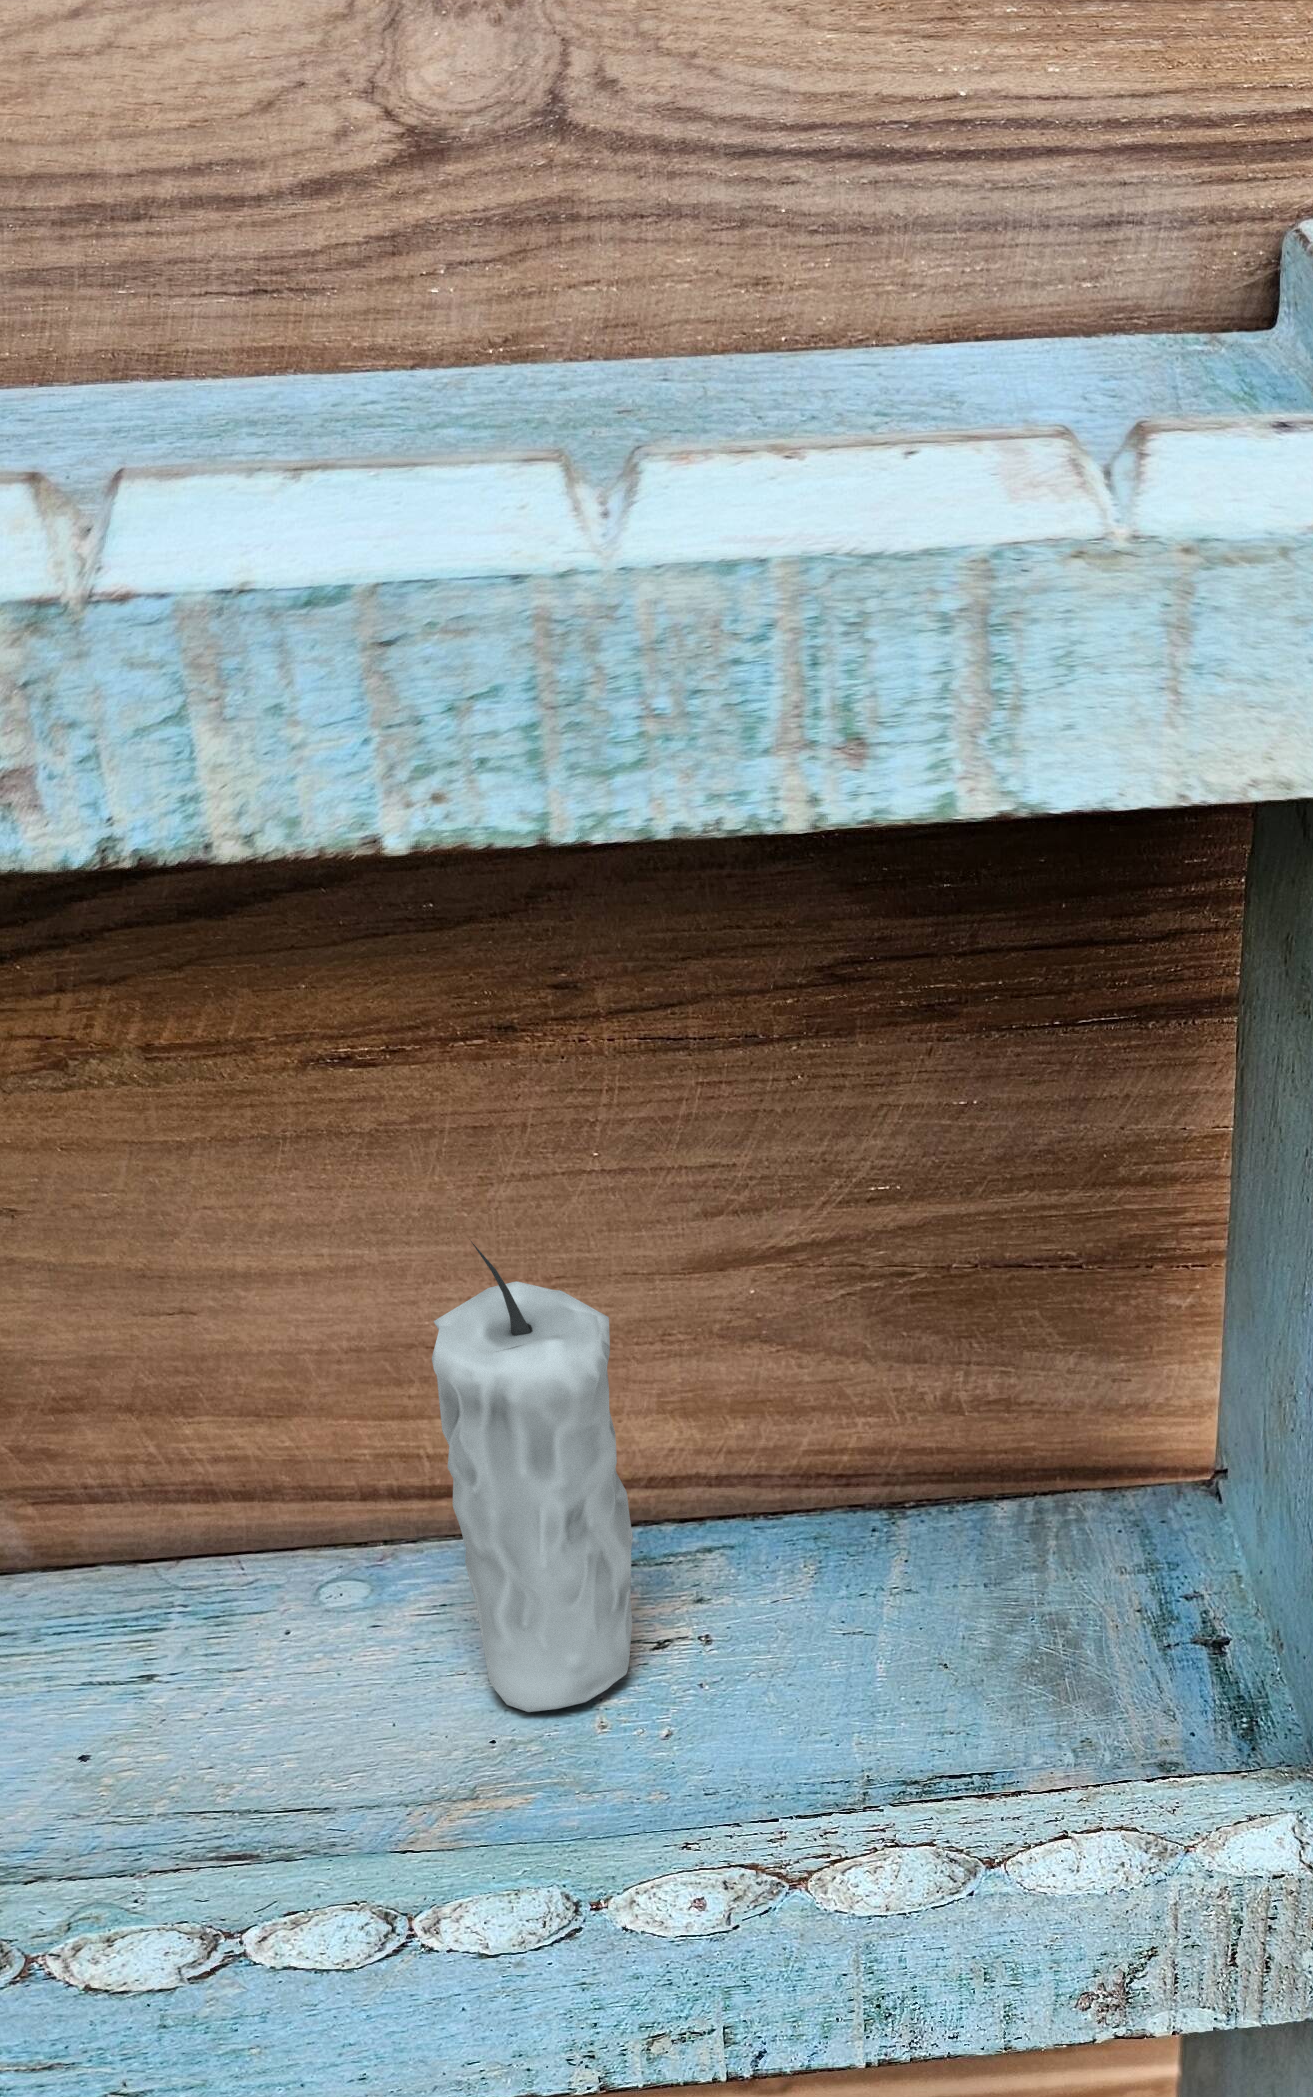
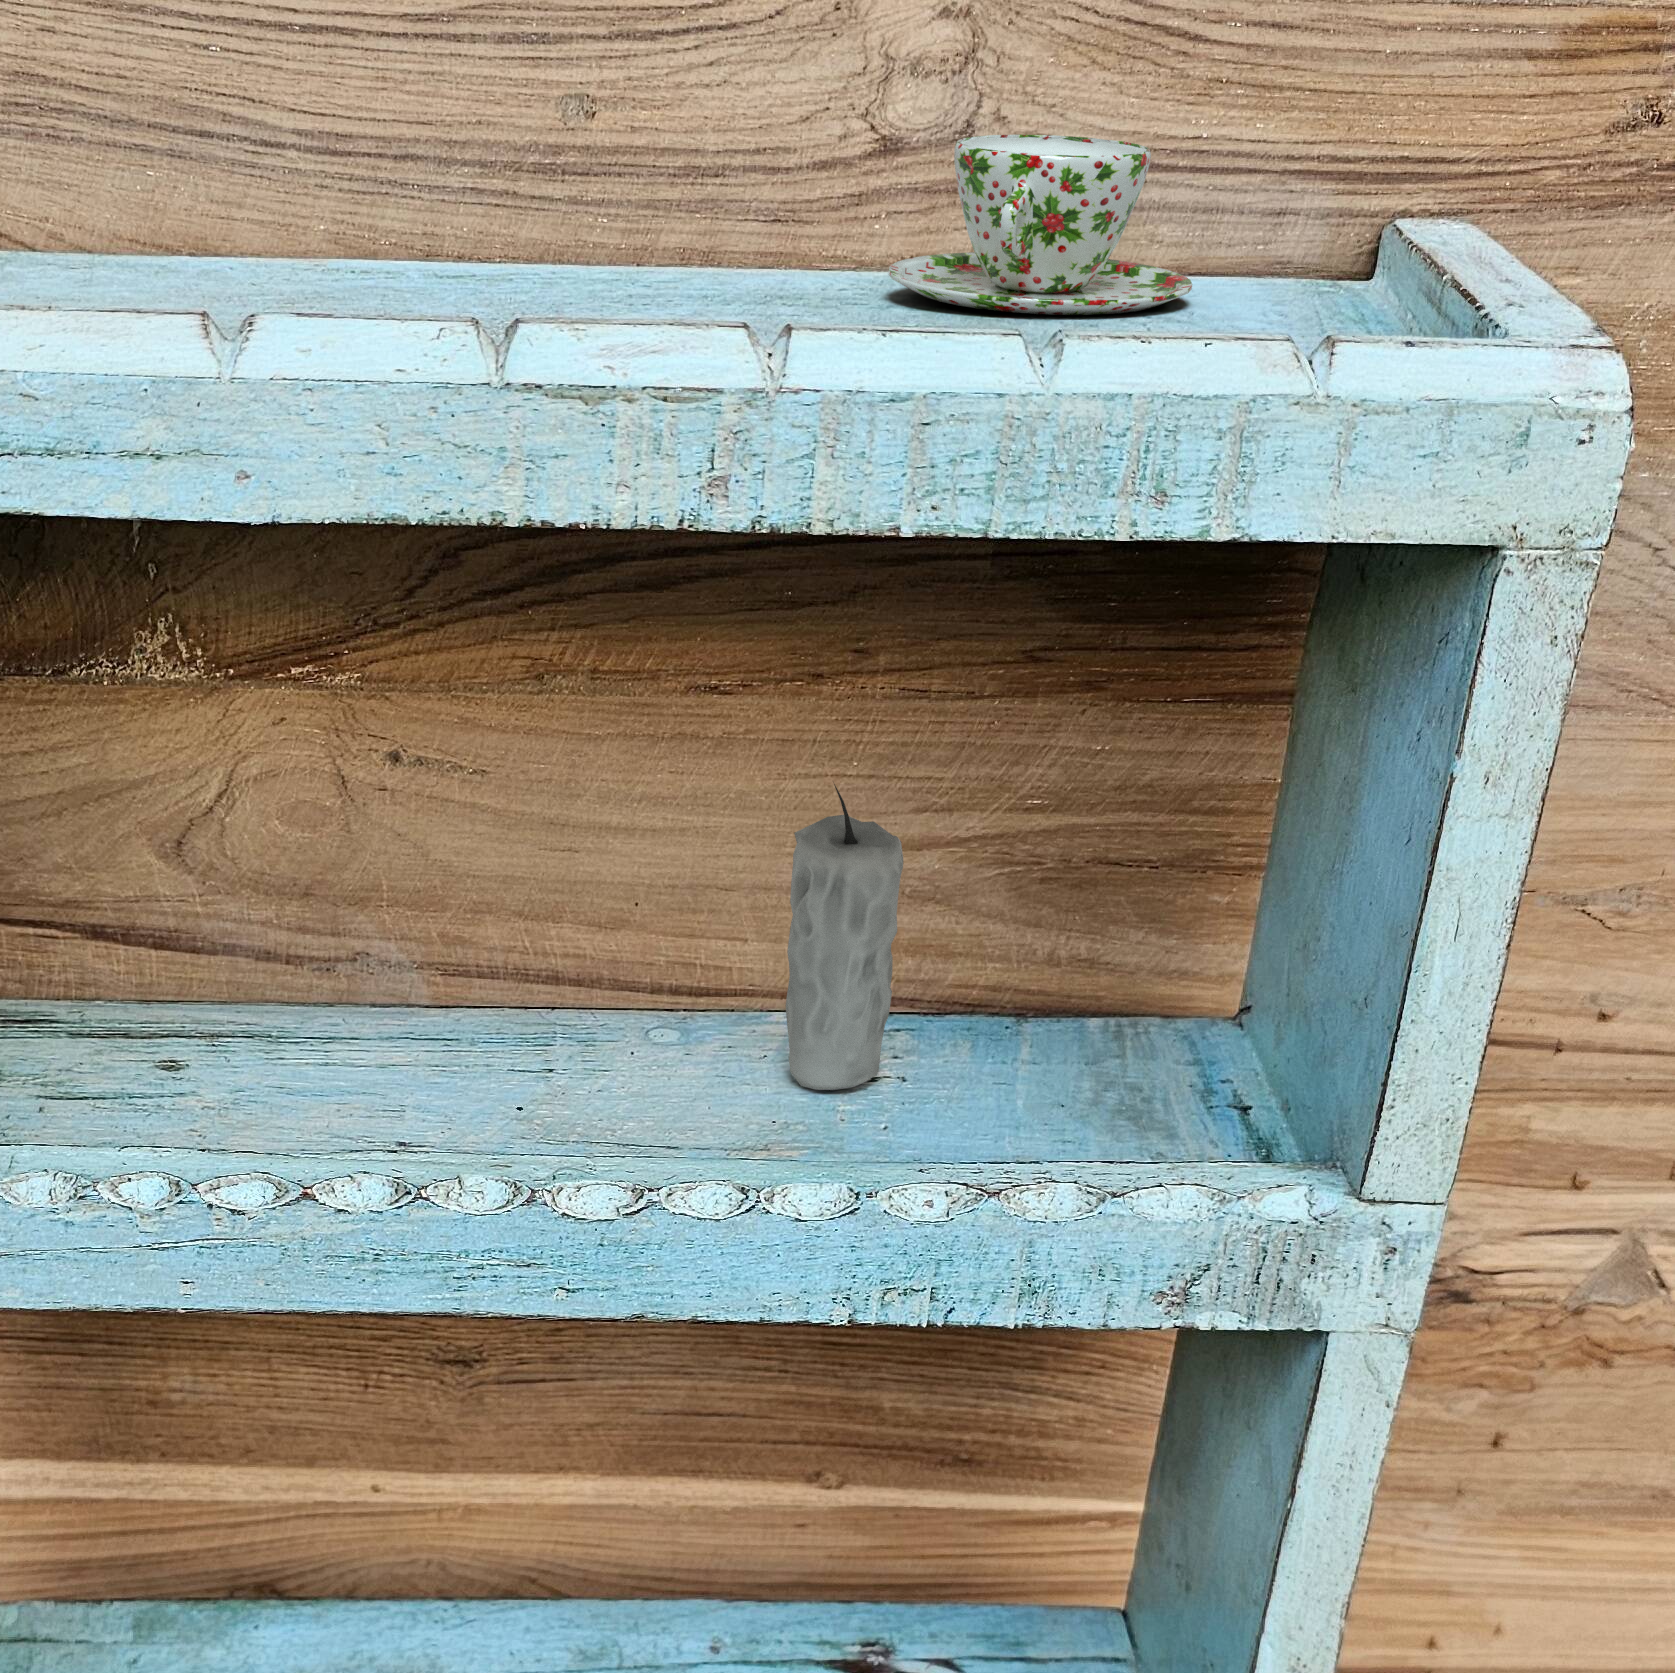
teacup: none [416,100,938,423] -> present [888,135,1192,315]

